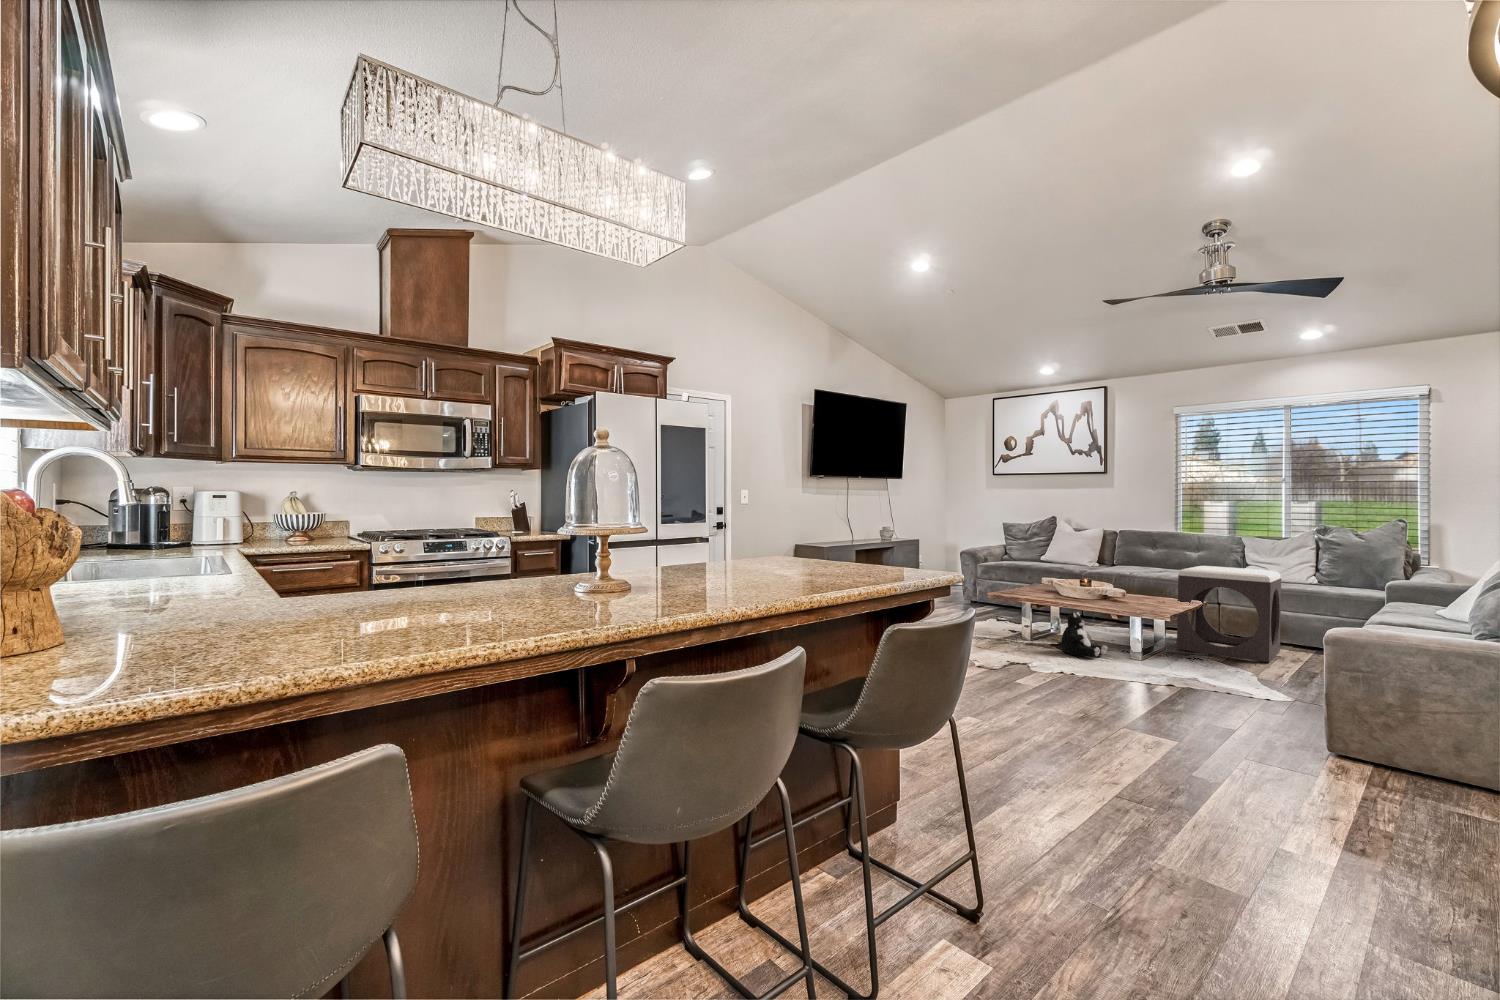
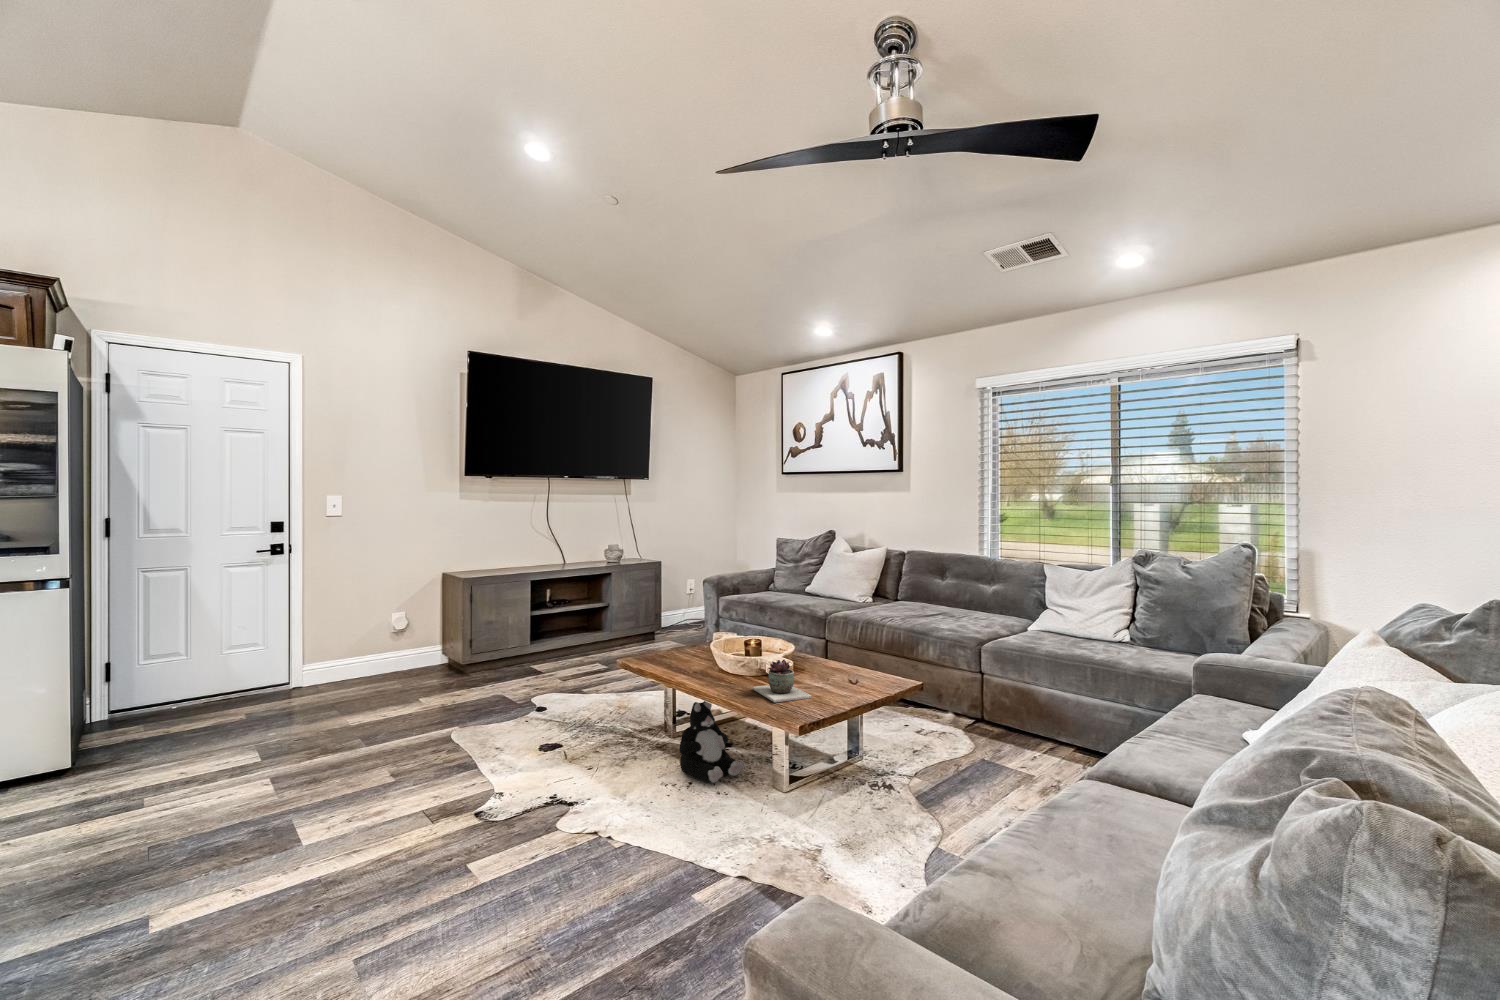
footstool: present [1177,566,1281,662] -> none [883,616,1052,794]
succulent plant: none [1113,584,1156,607] -> present [752,660,811,702]

